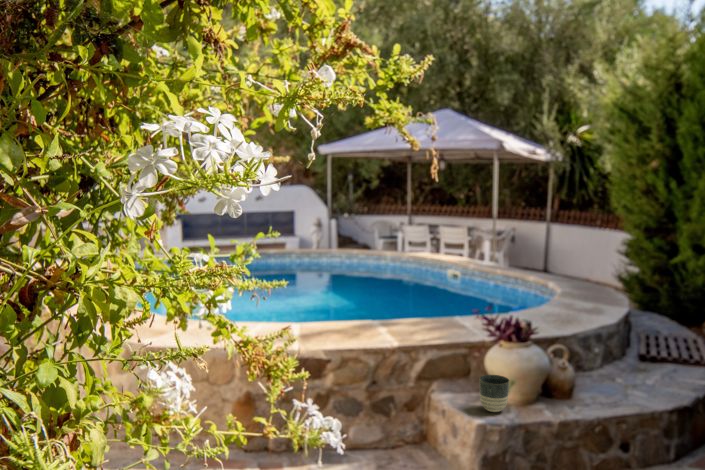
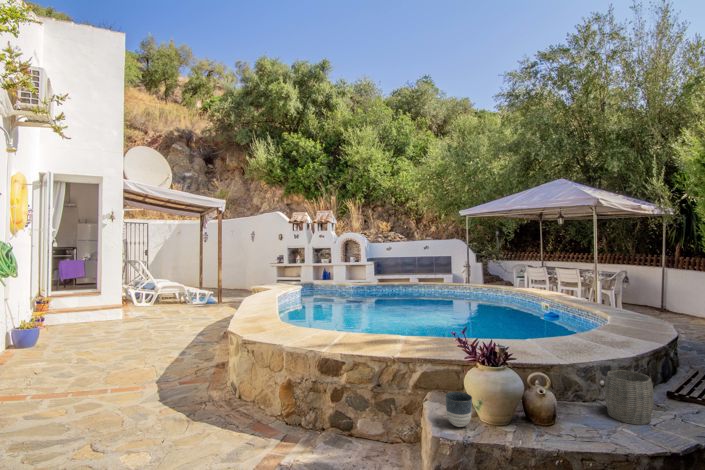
woven basket: none [602,333,647,383] -> present [605,370,654,425]

